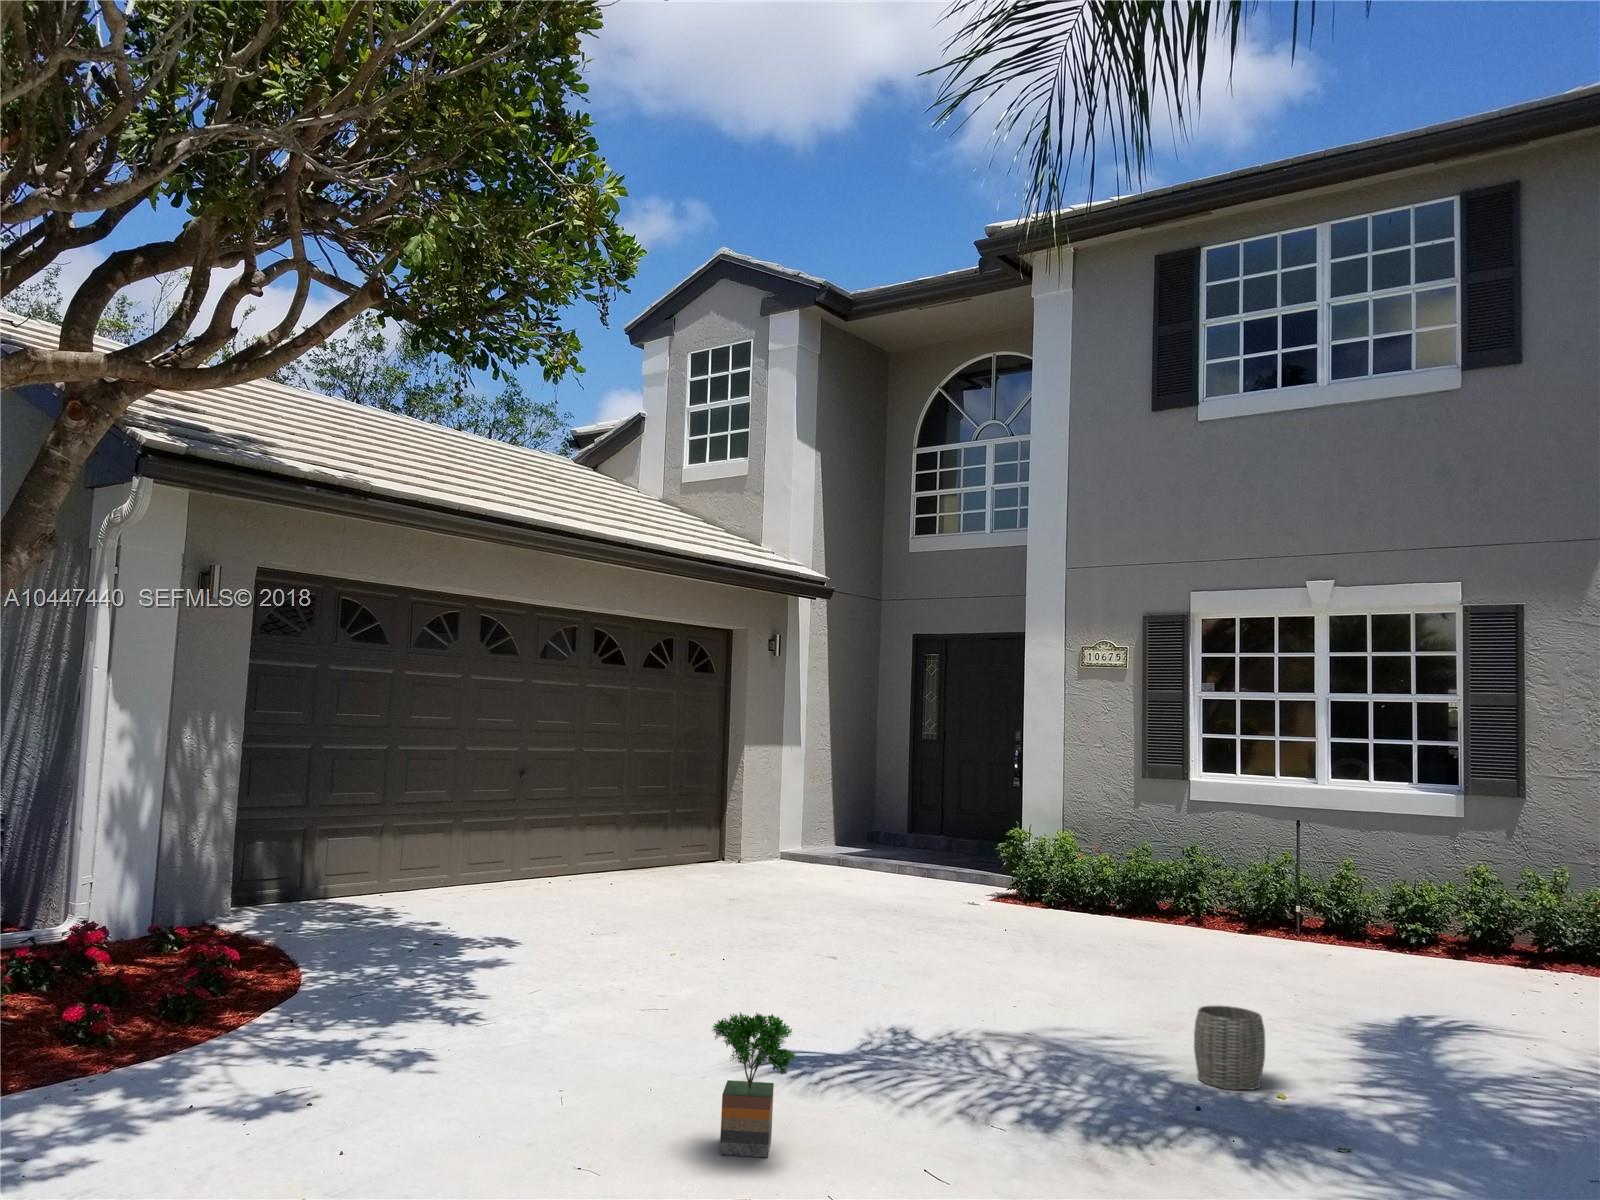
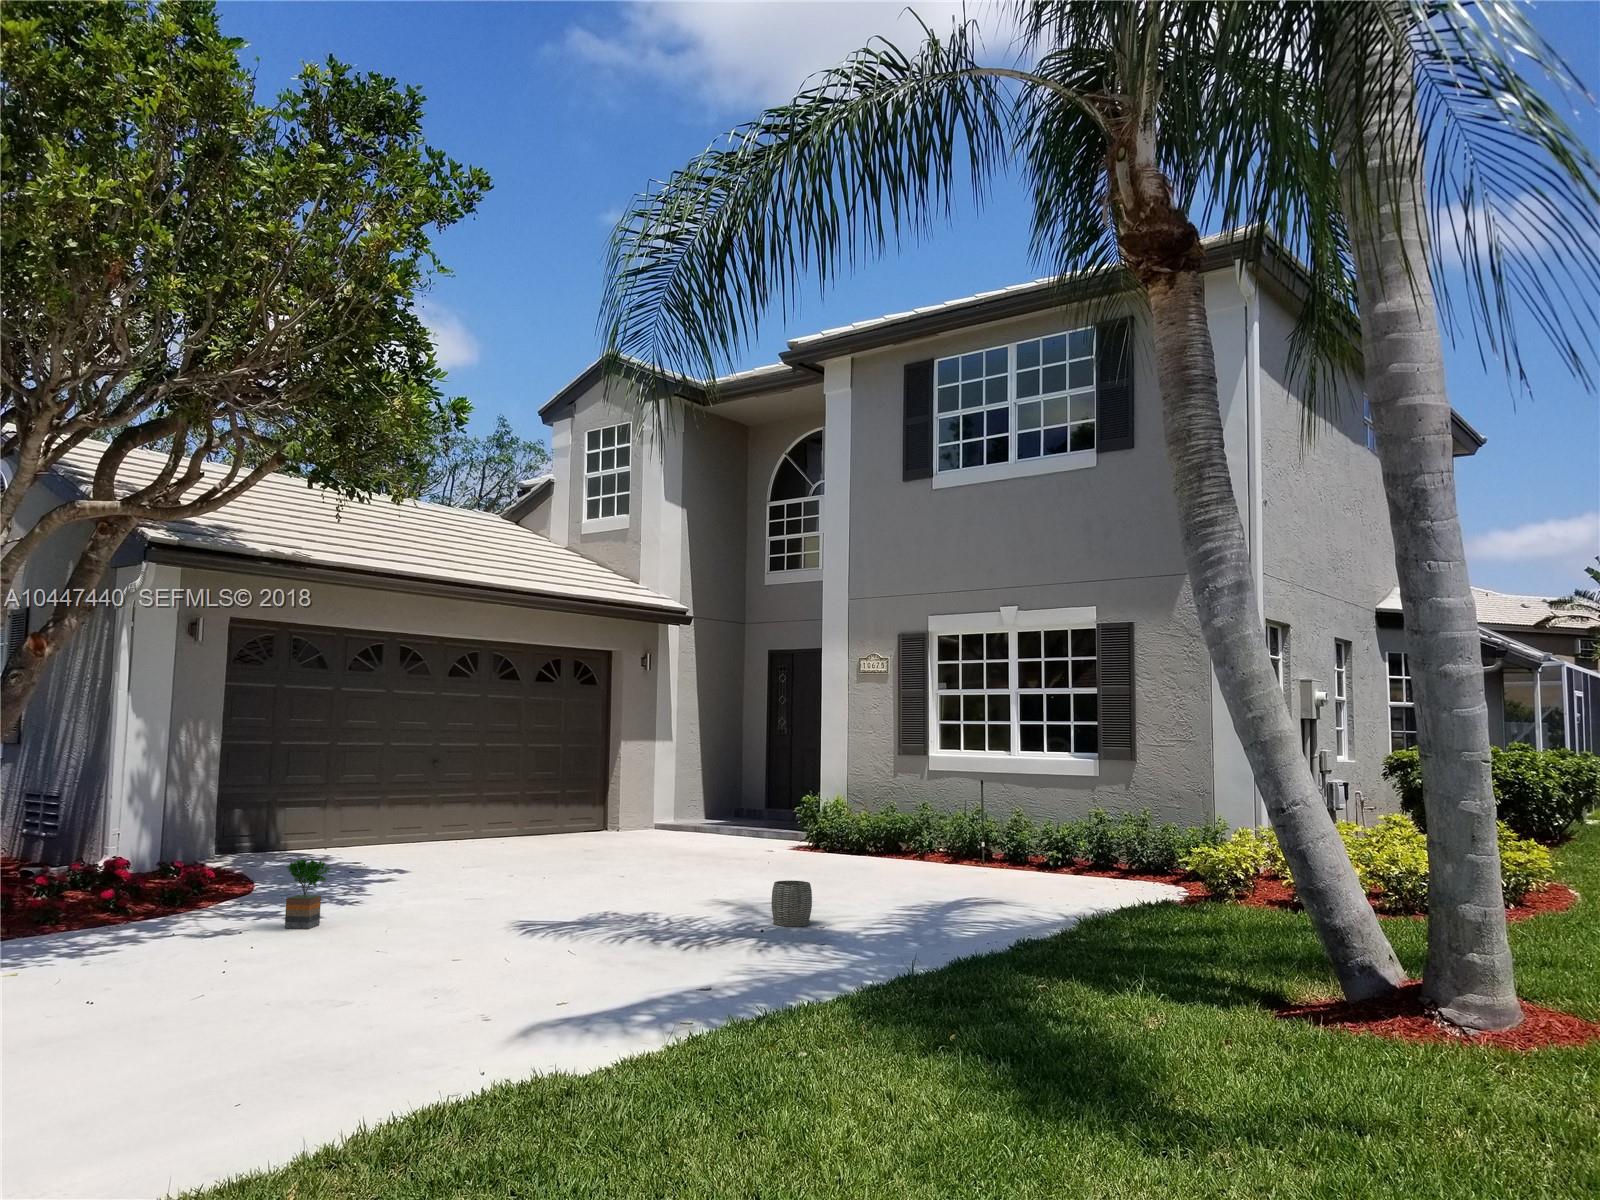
potted tree: present [712,1012,796,1157] -> present [285,860,330,929]

